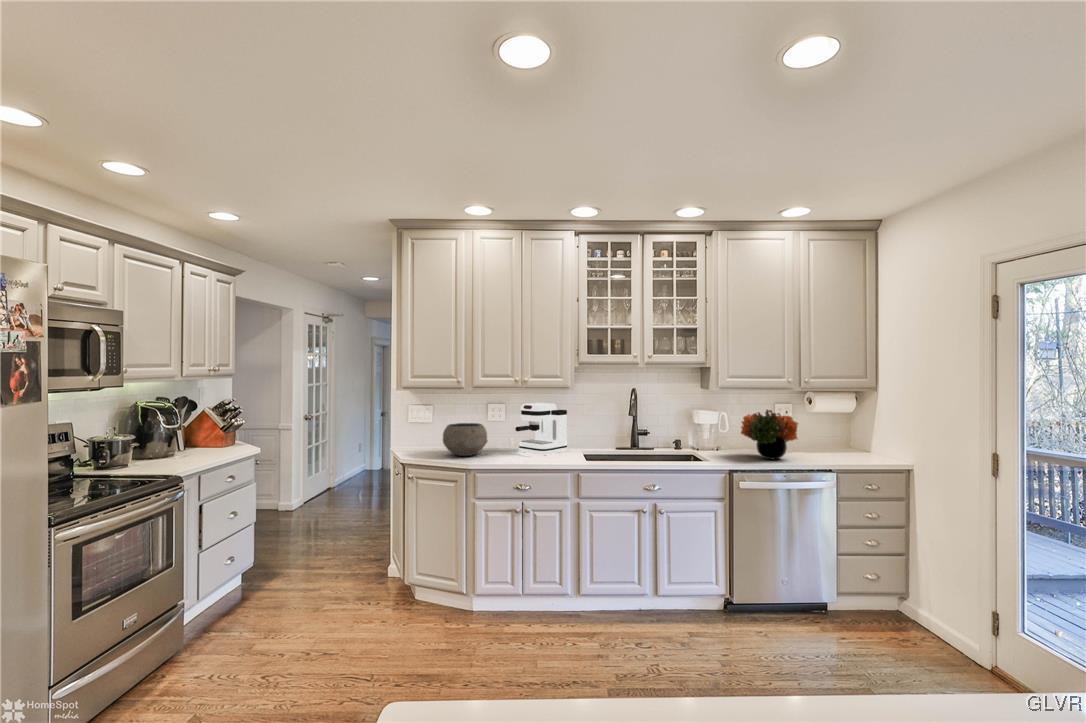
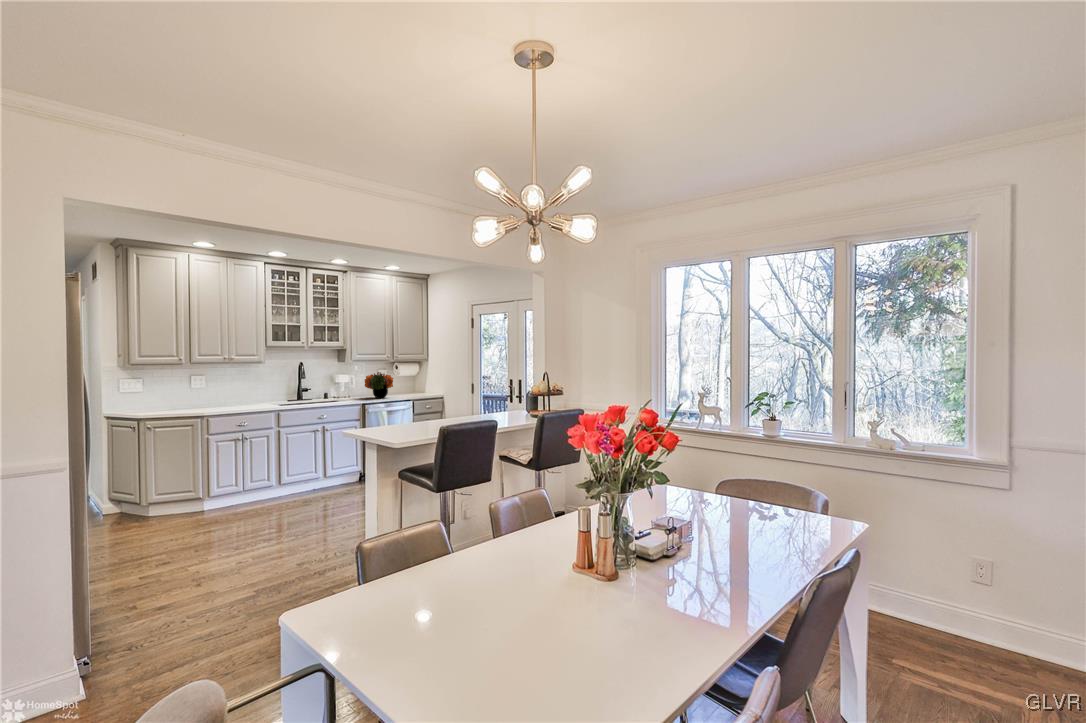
coffee maker: present [515,403,567,456] -> none [224,373,259,407]
ceramic bowl: present [443,423,488,456] -> none [165,389,205,411]

